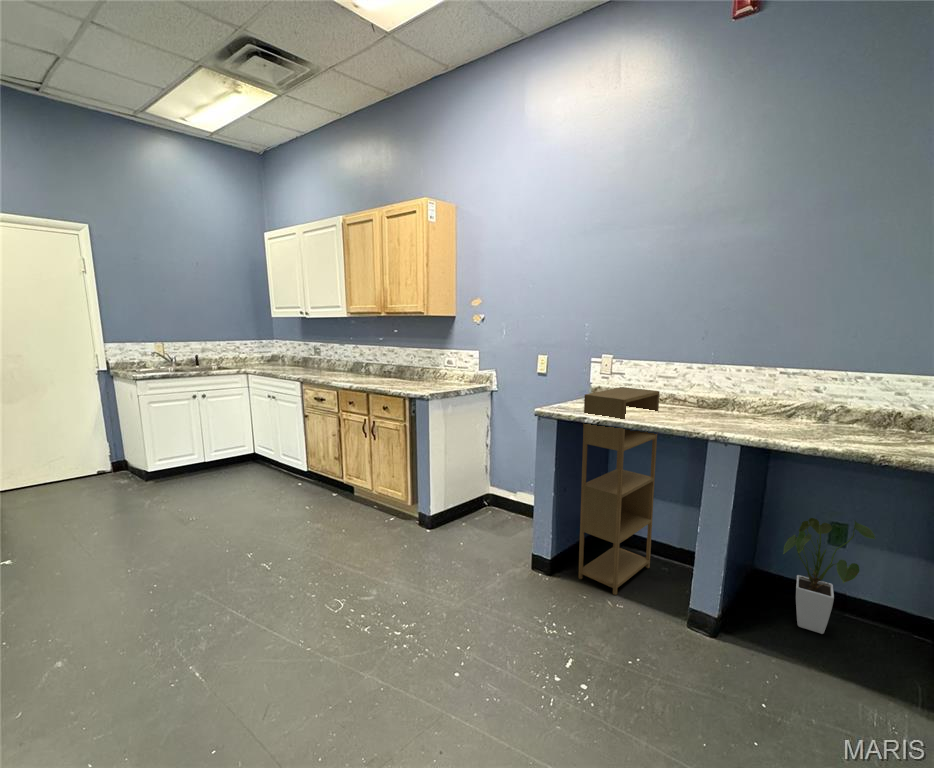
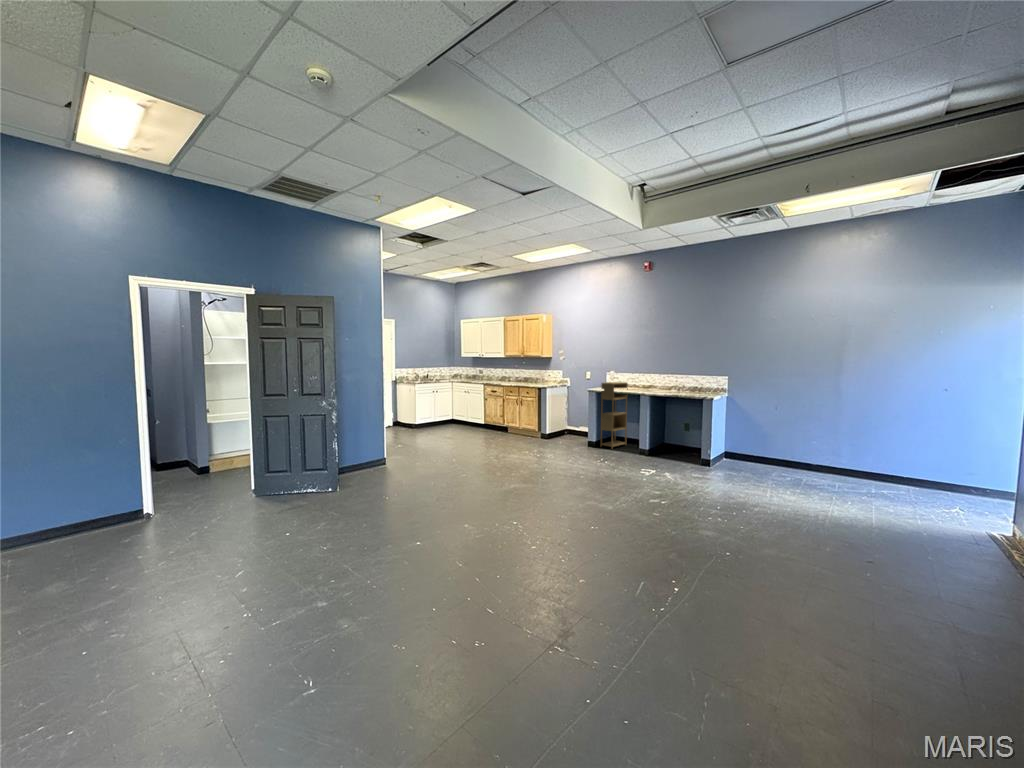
house plant: present [783,518,875,634] -> none [662,420,690,454]

